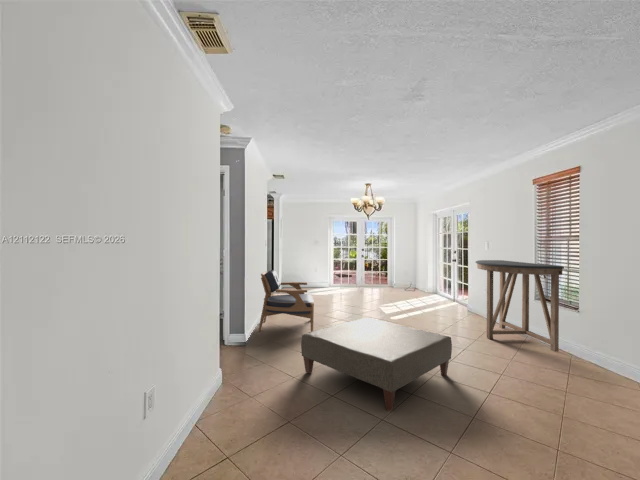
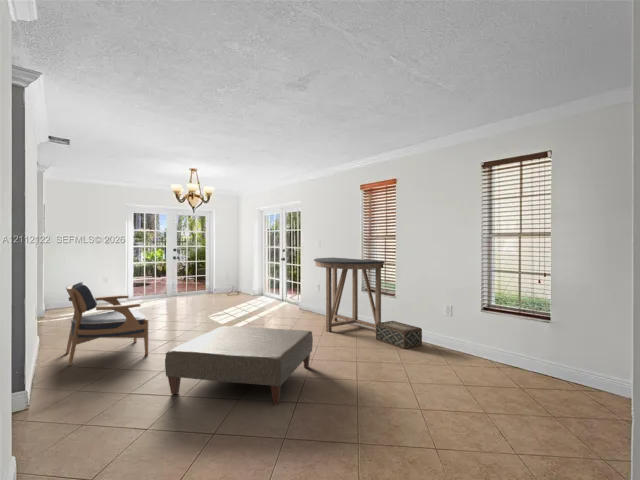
woven basket: none [548,339,619,379] -> present [376,321,422,349]

